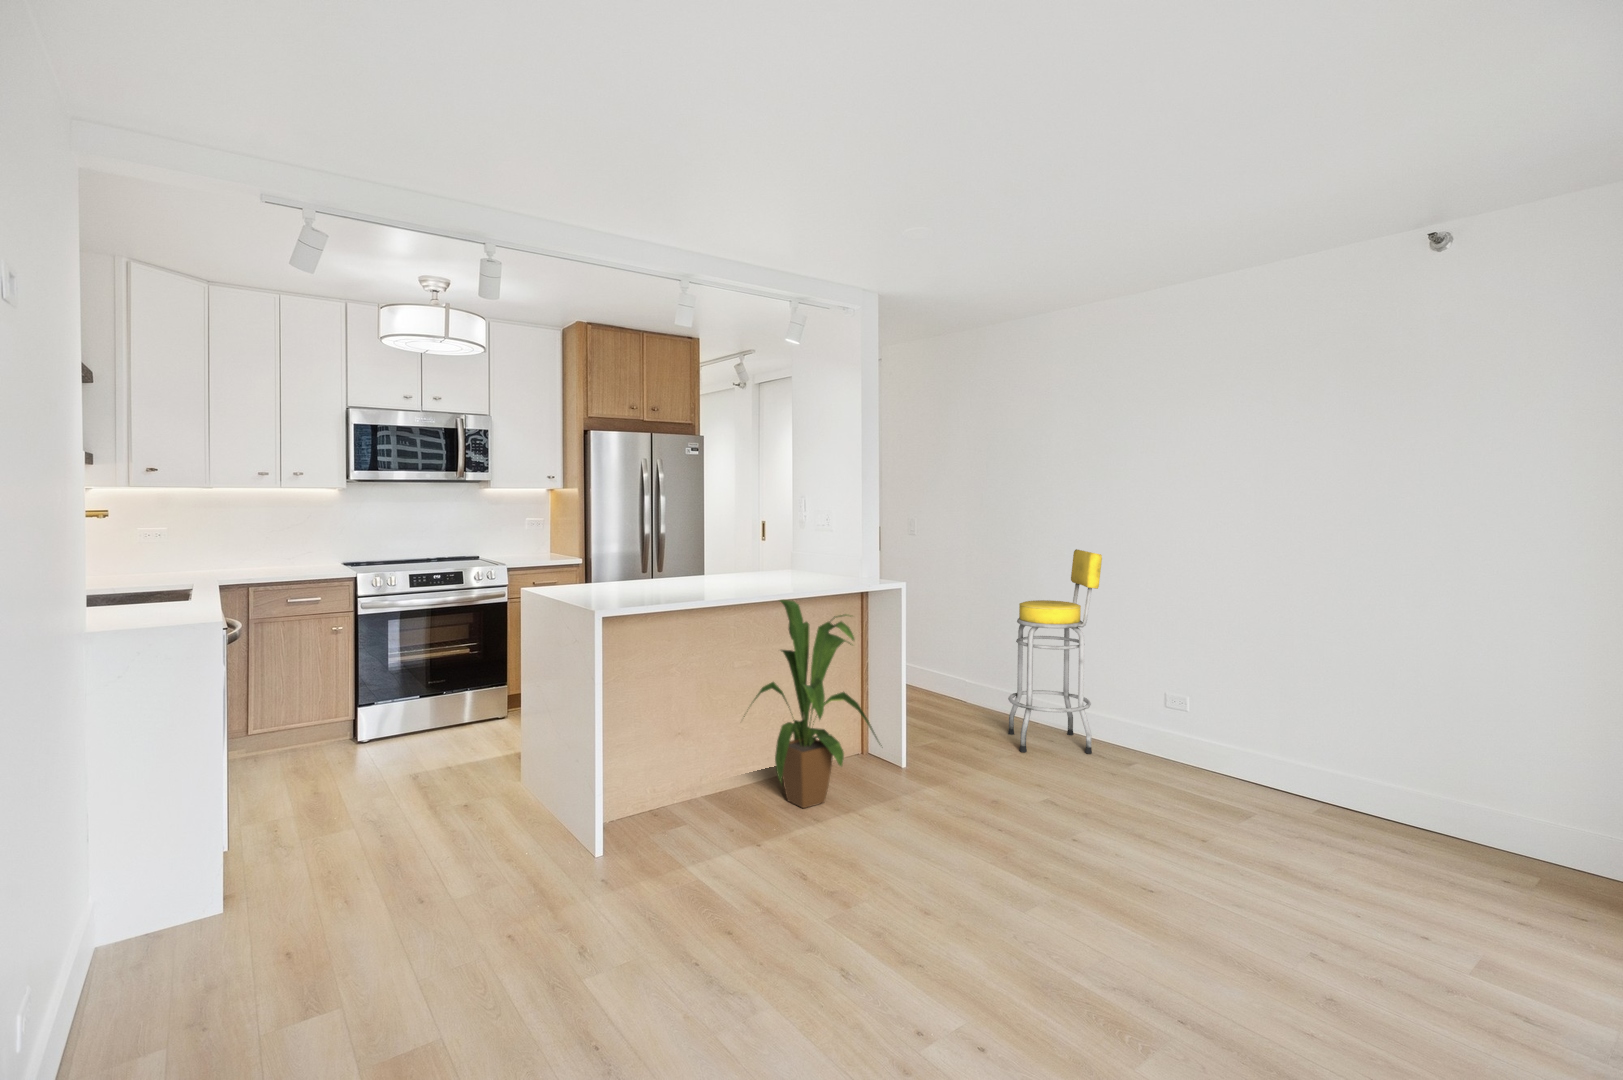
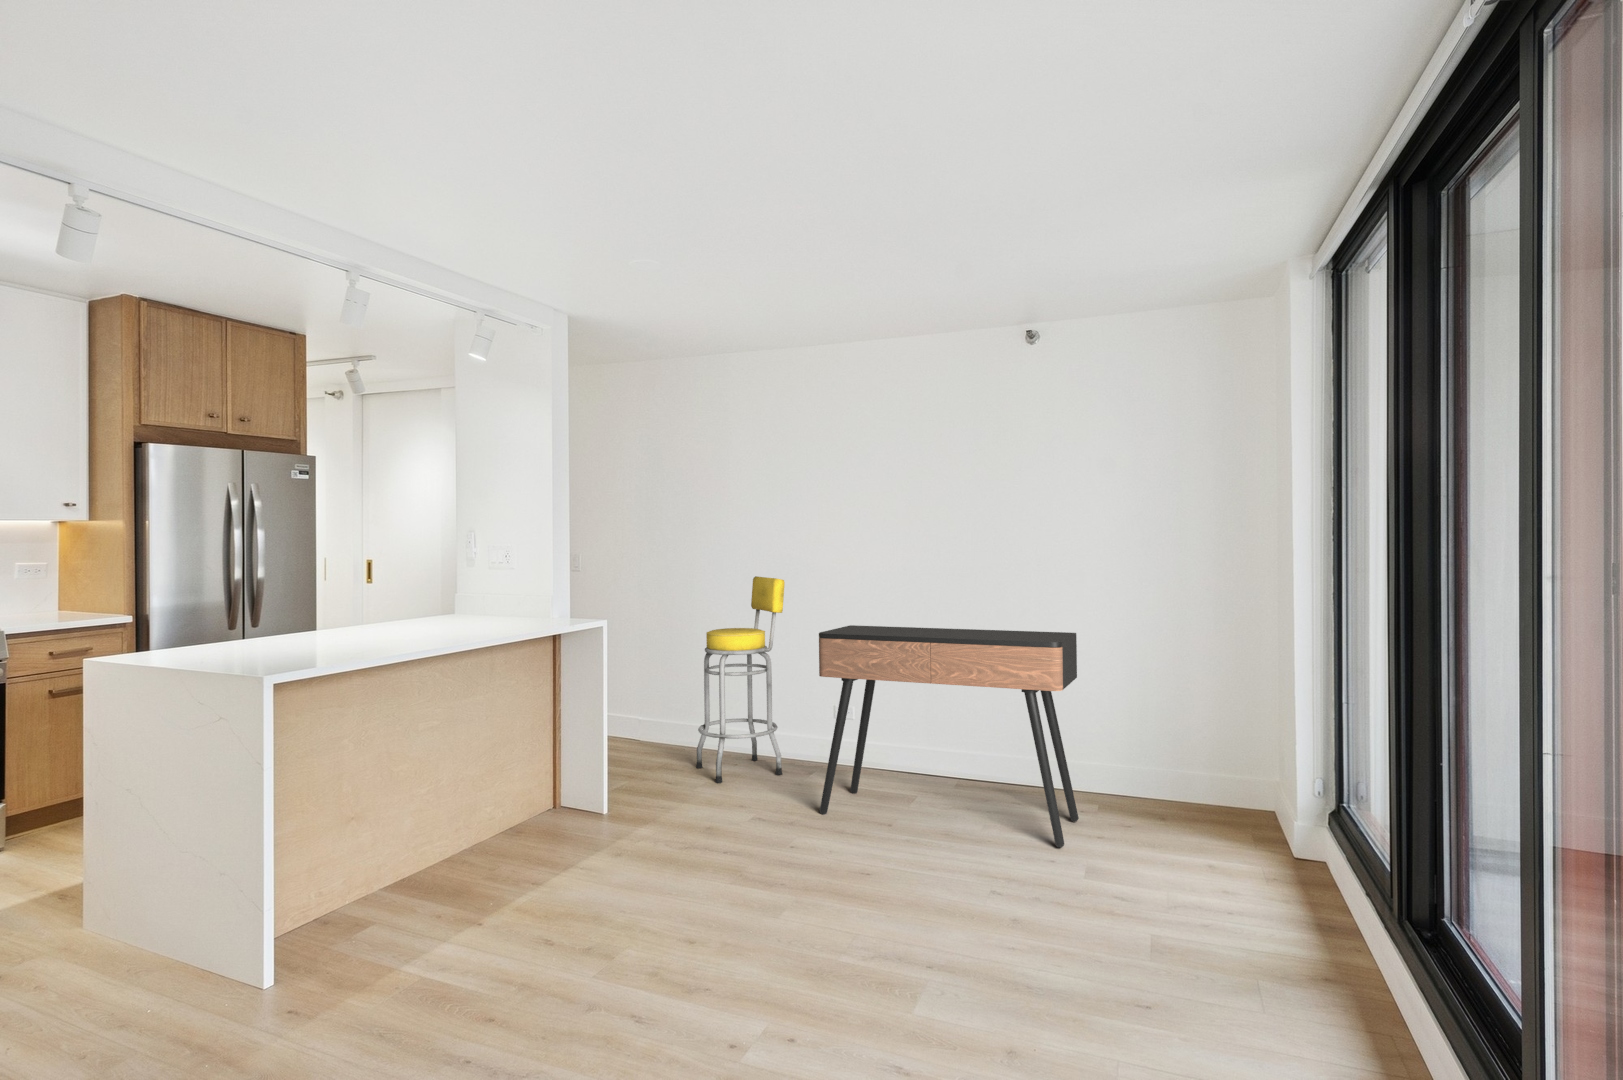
house plant: present [744,600,882,808] -> none [431,640,602,878]
console table: none [1112,608,1452,897] -> present [819,625,1079,847]

